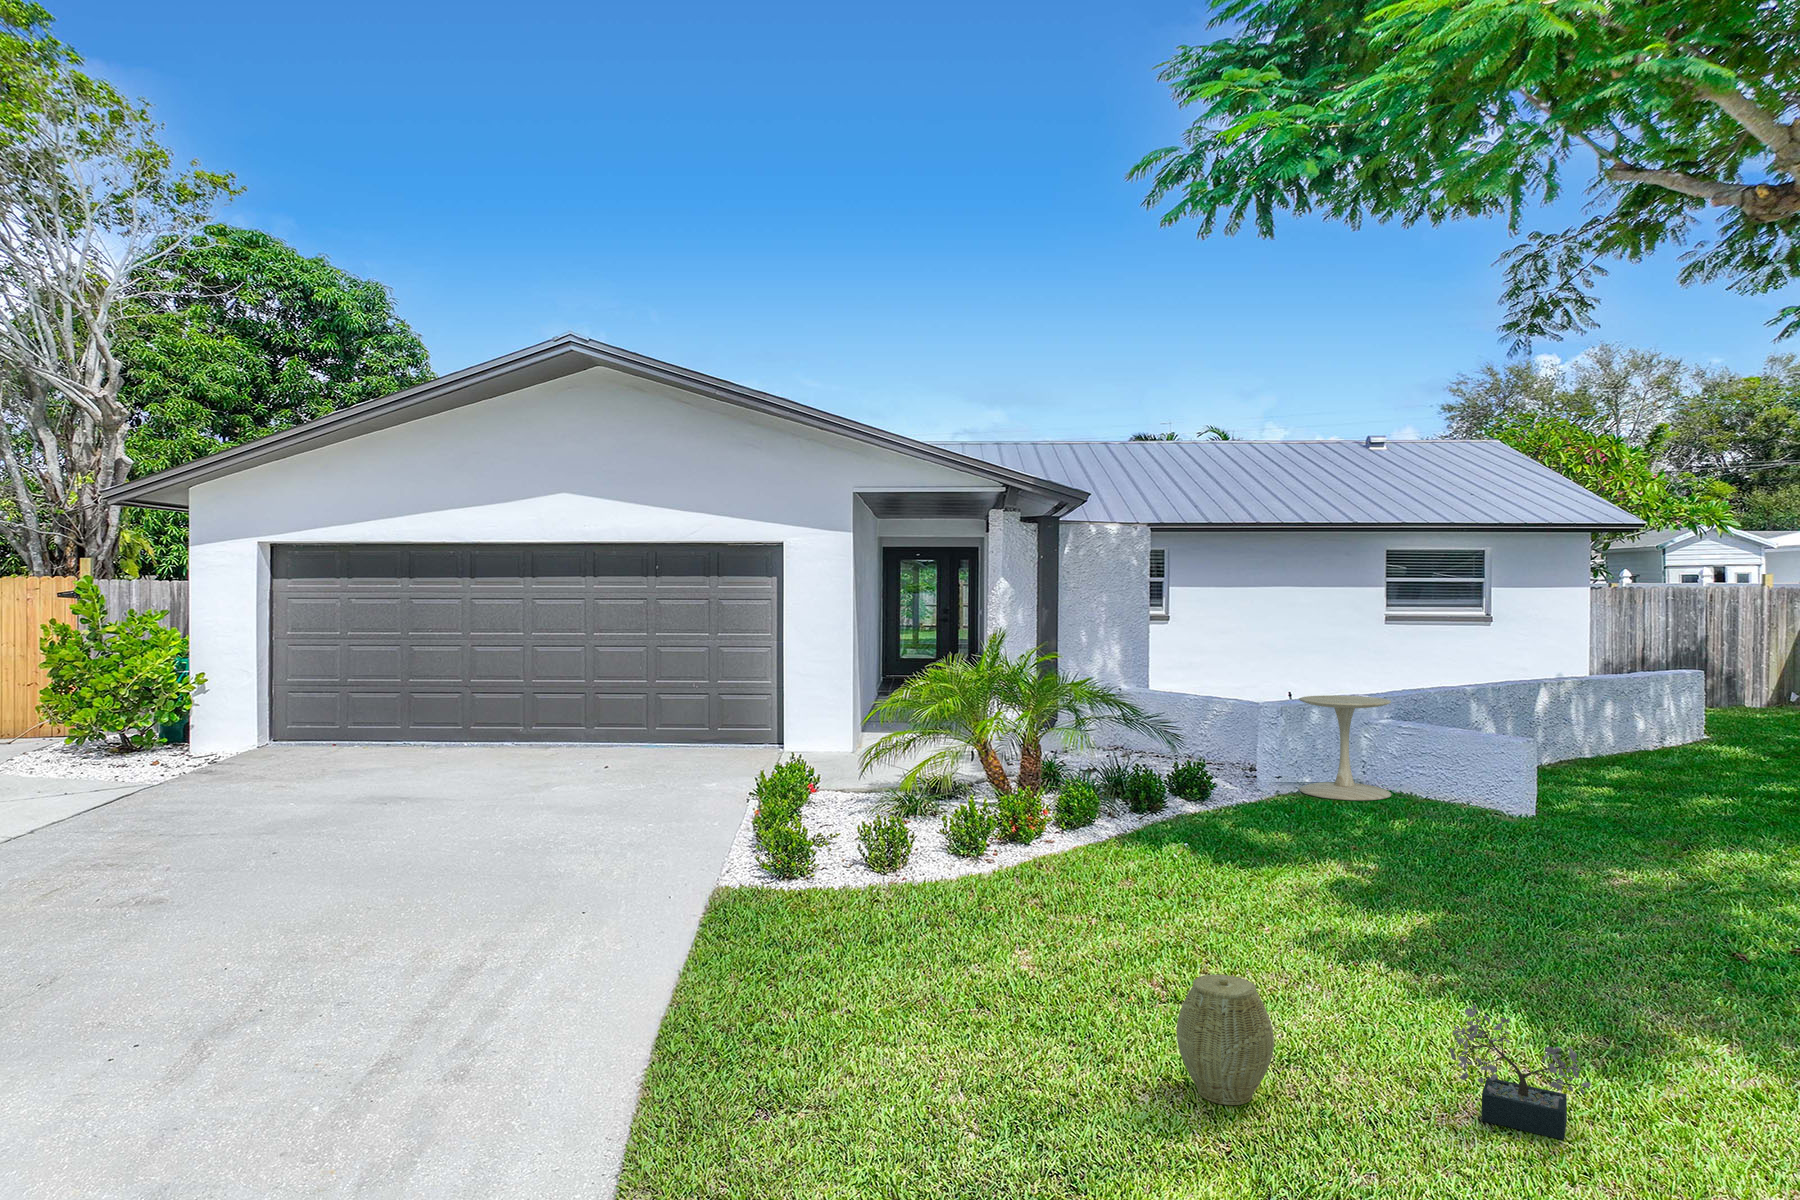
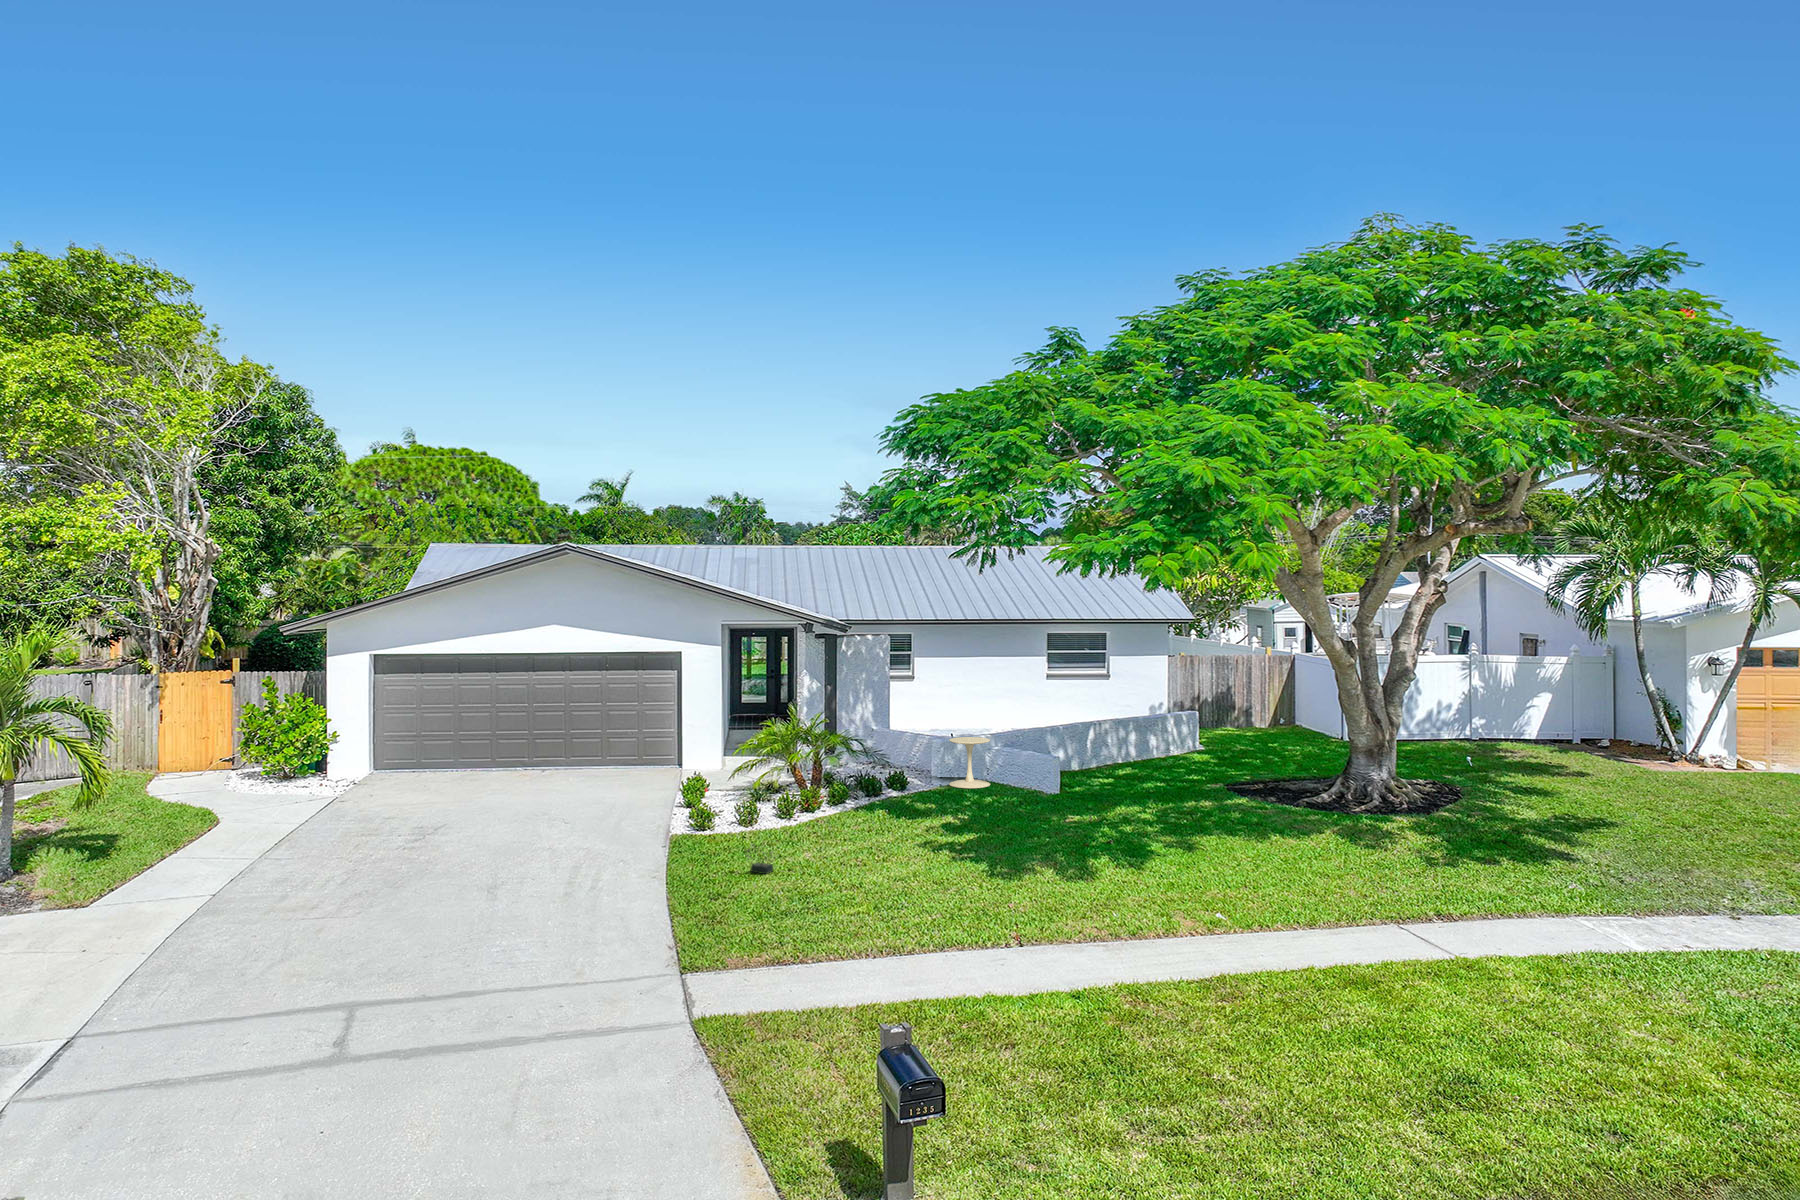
woven basket: present [1177,974,1274,1105] -> none [840,841,867,876]
decorative plant: present [1450,1005,1591,1140] -> present [746,850,773,874]

